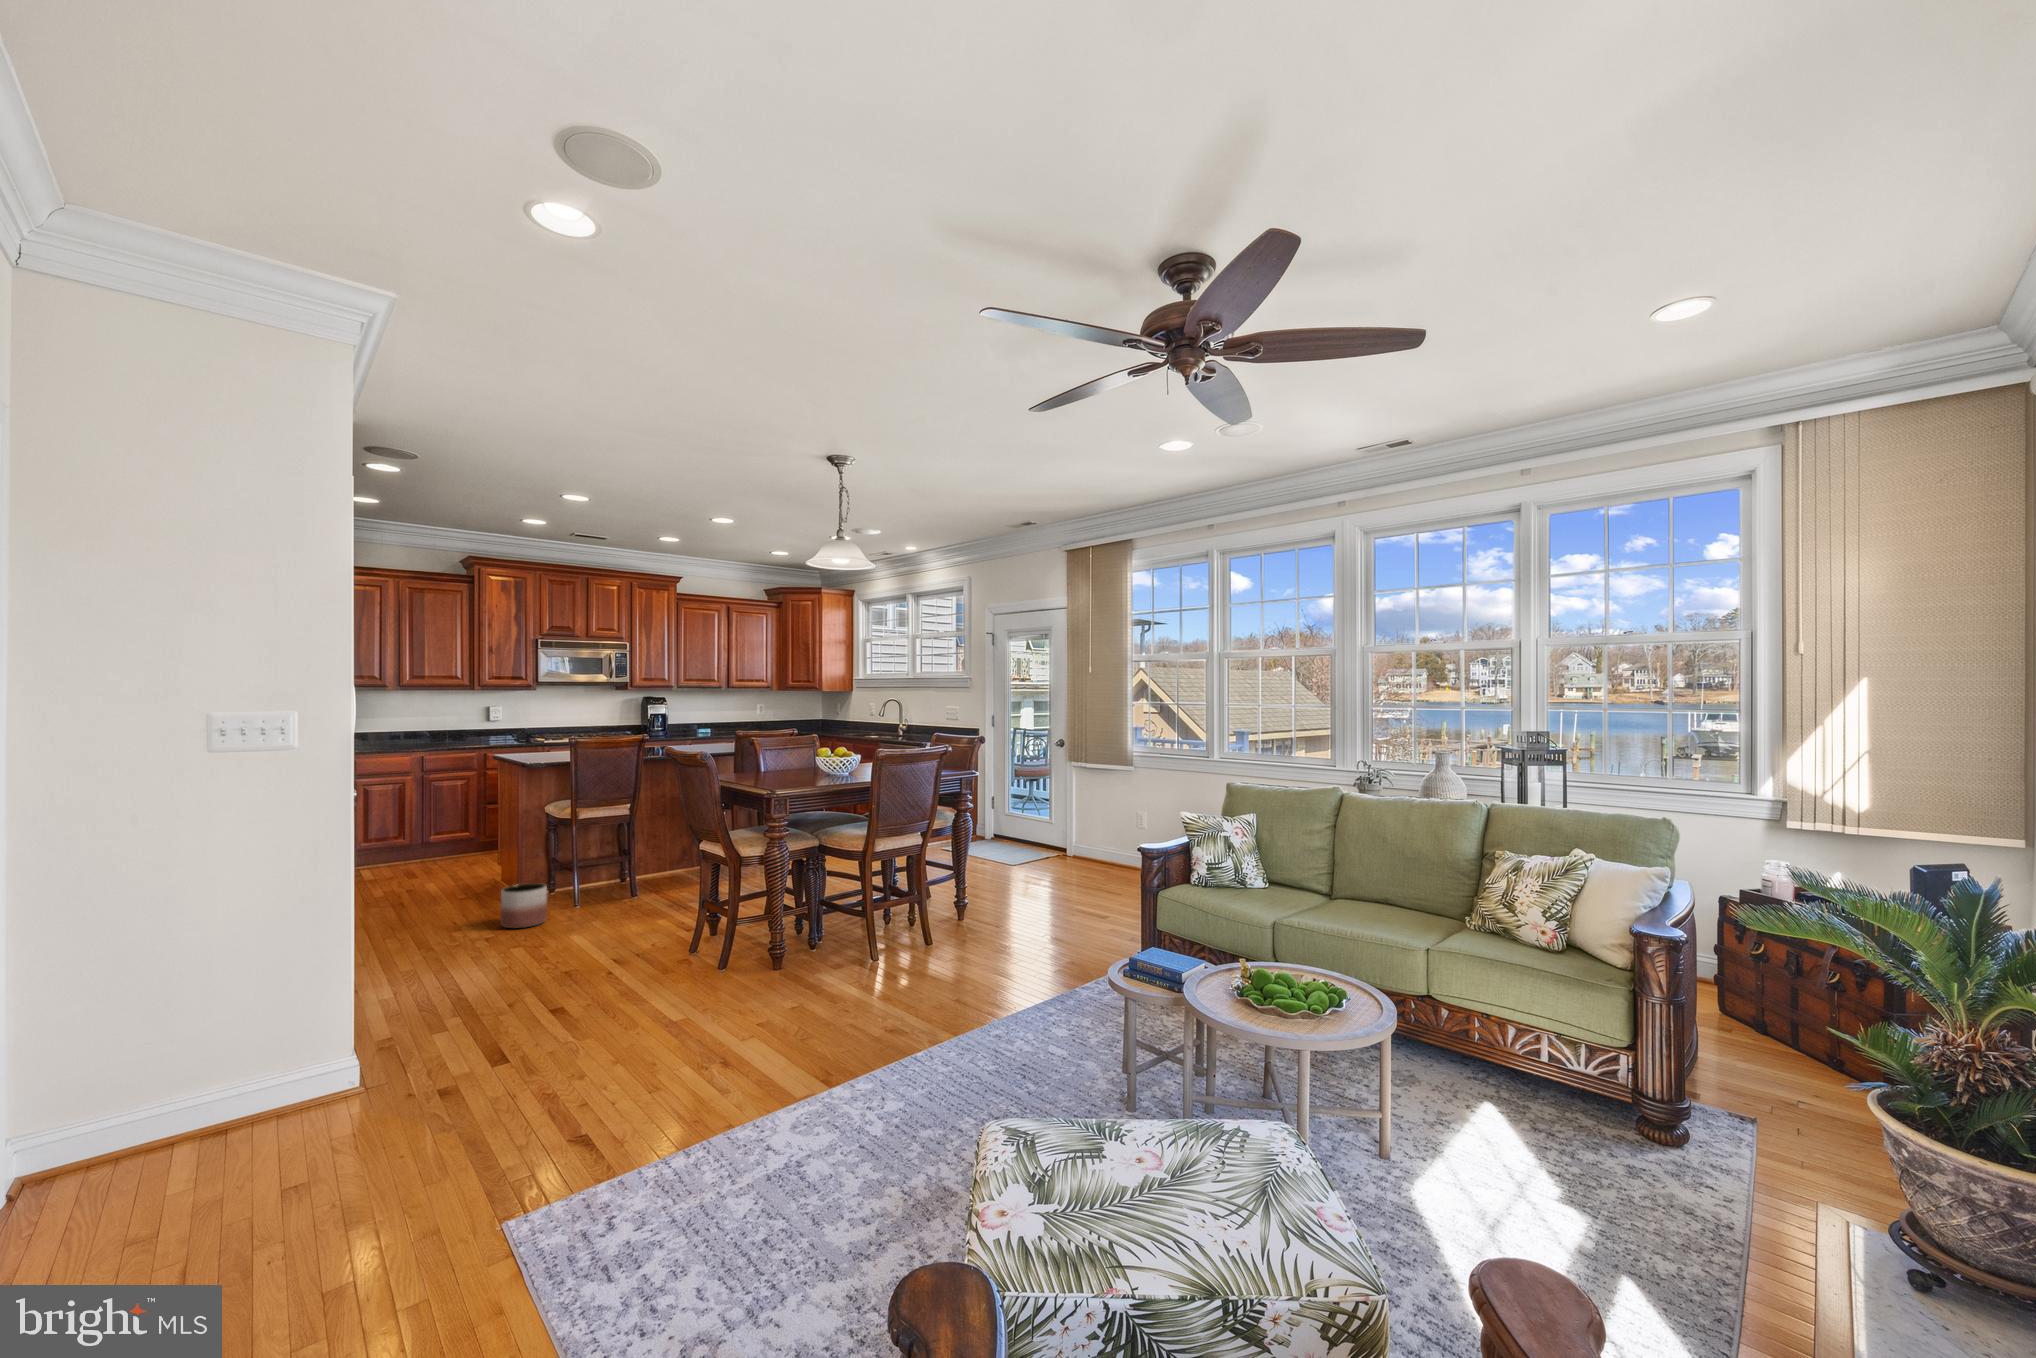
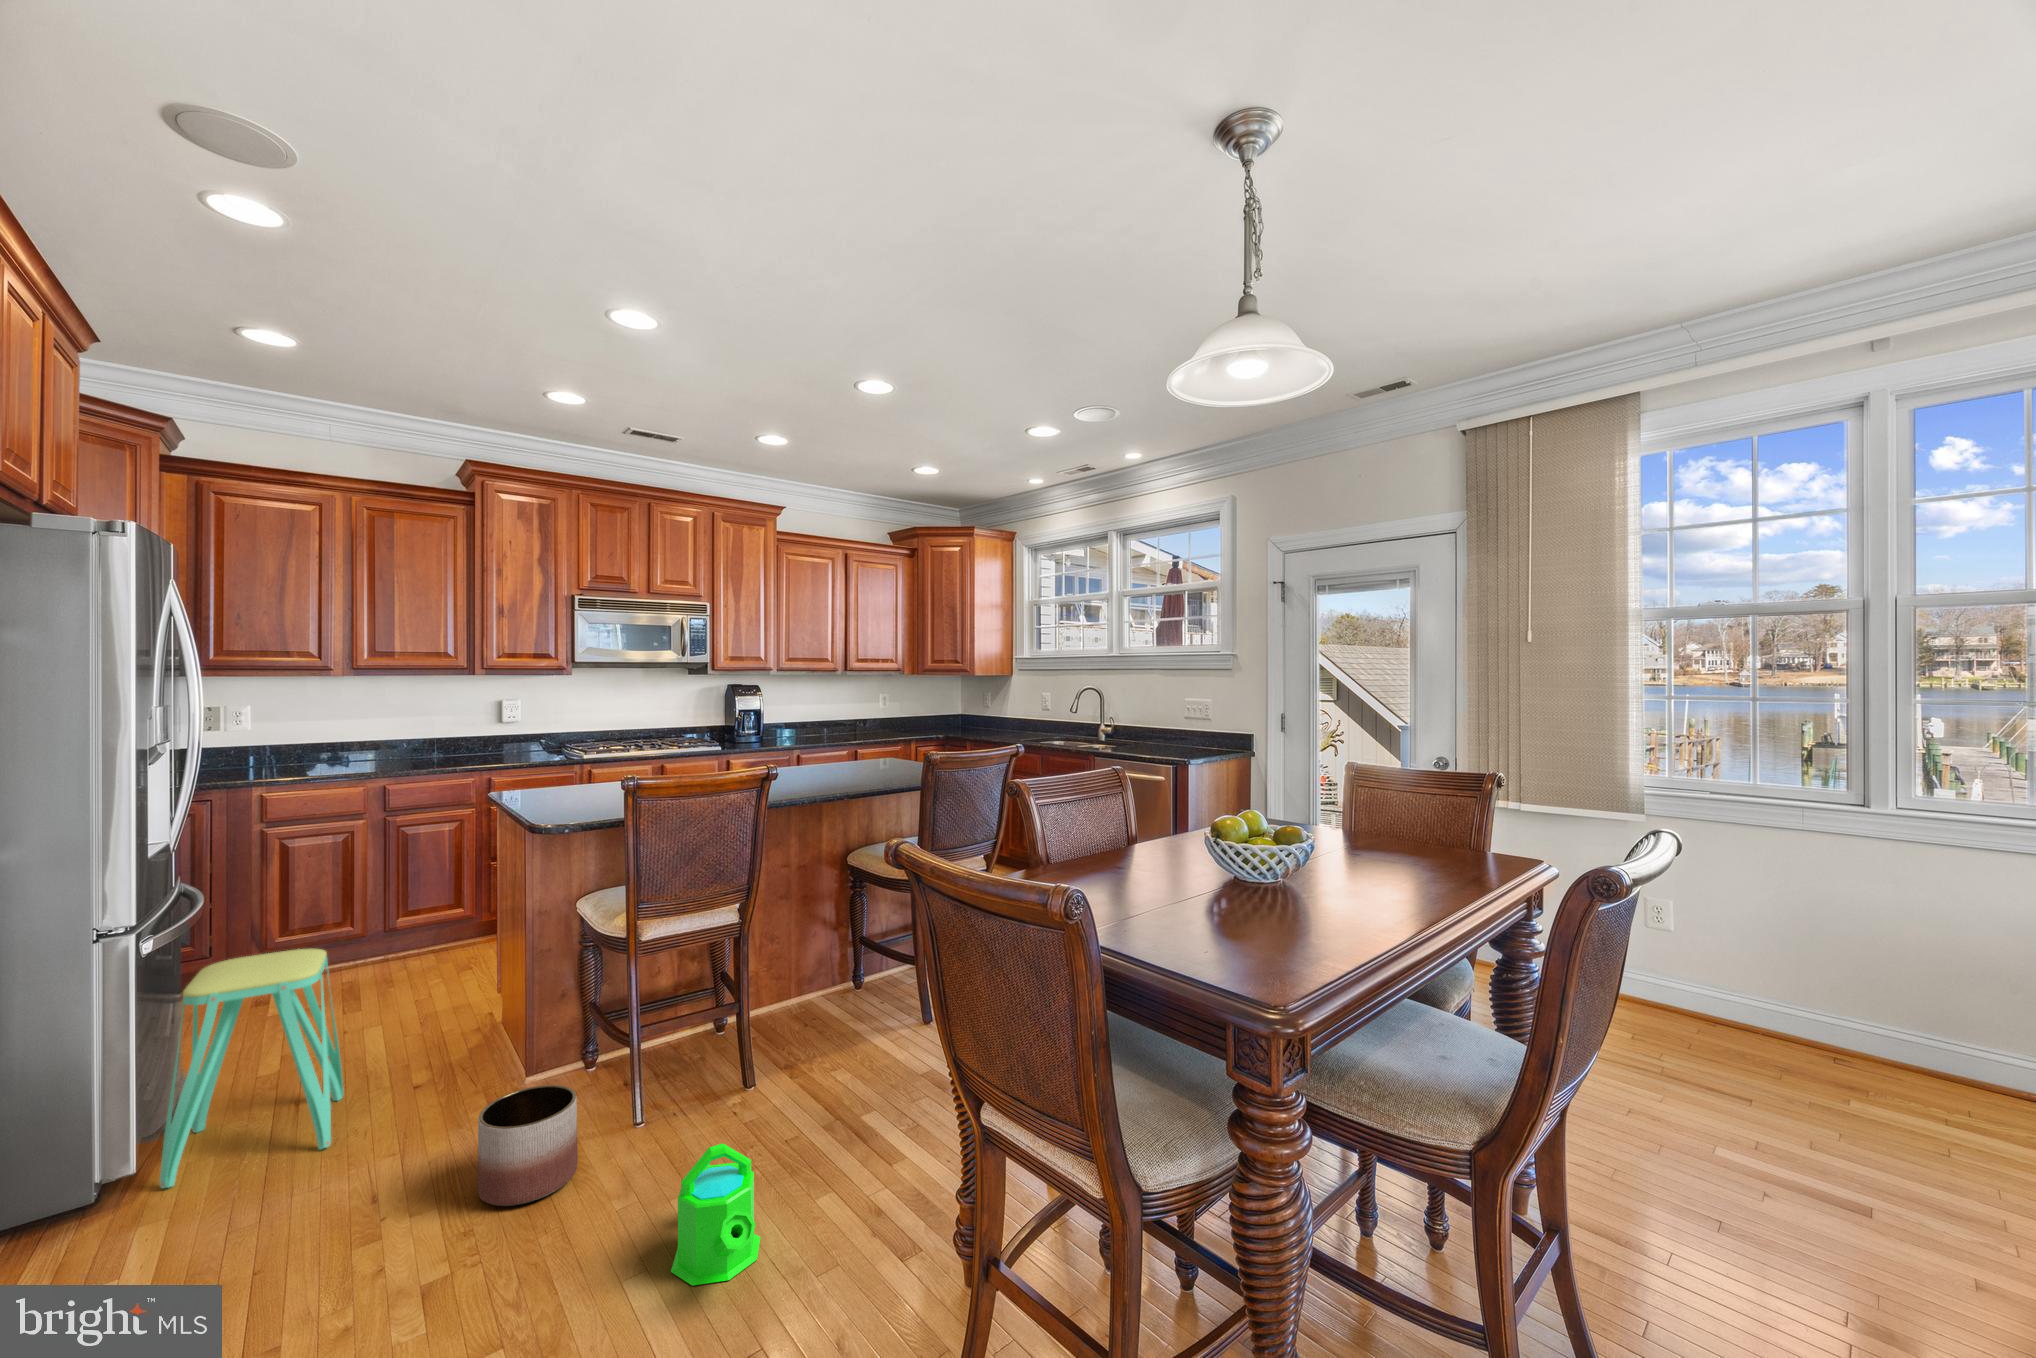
stool: none [348,826,424,926] -> present [160,949,344,1188]
watering can: none [589,890,630,943] -> present [671,1143,761,1286]

